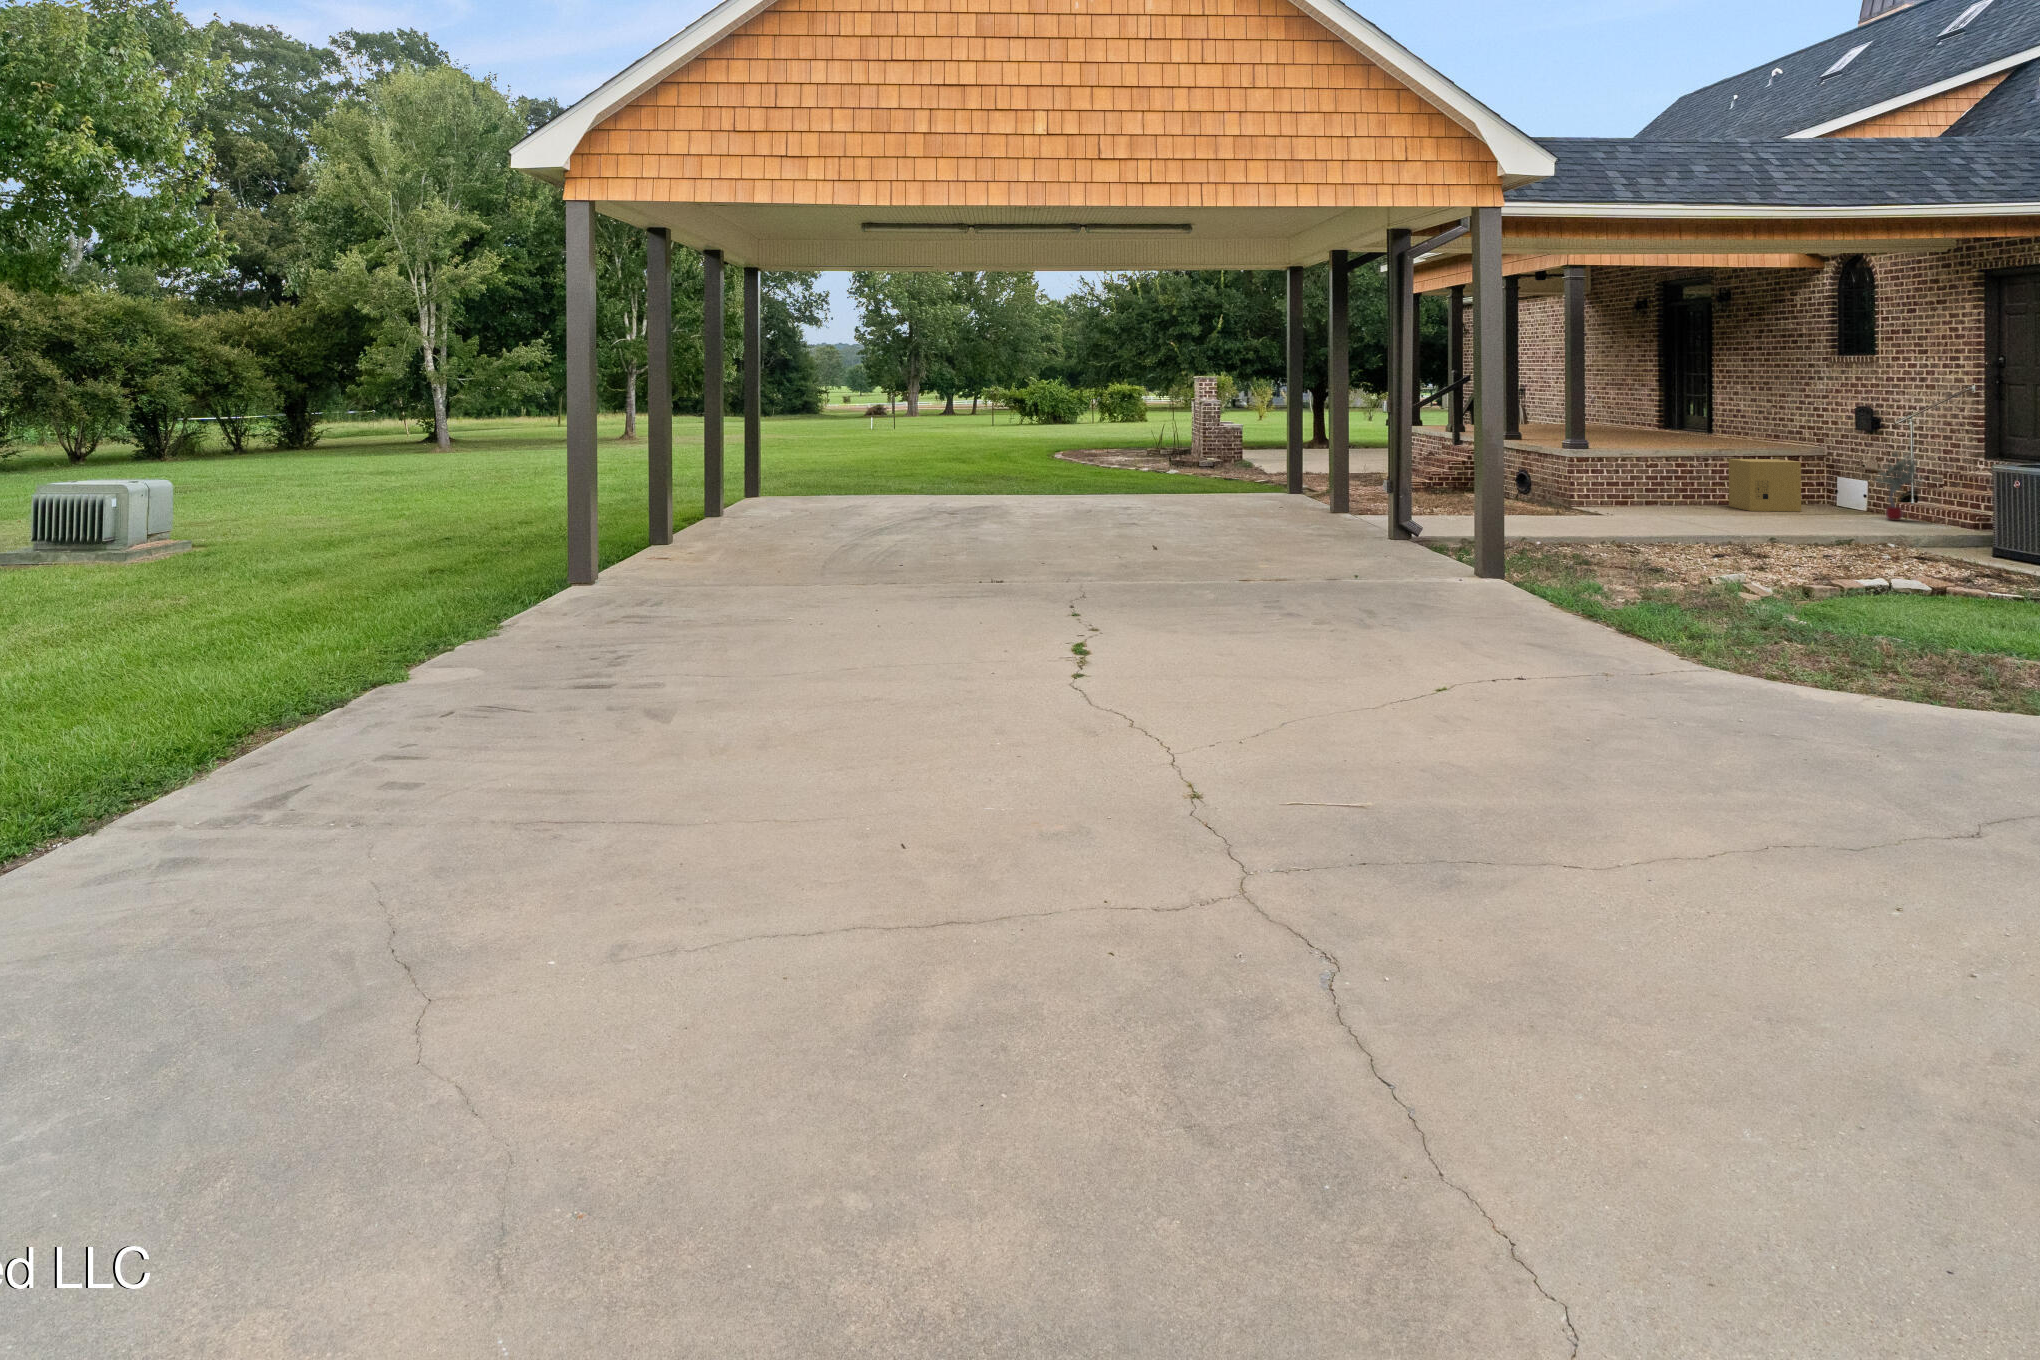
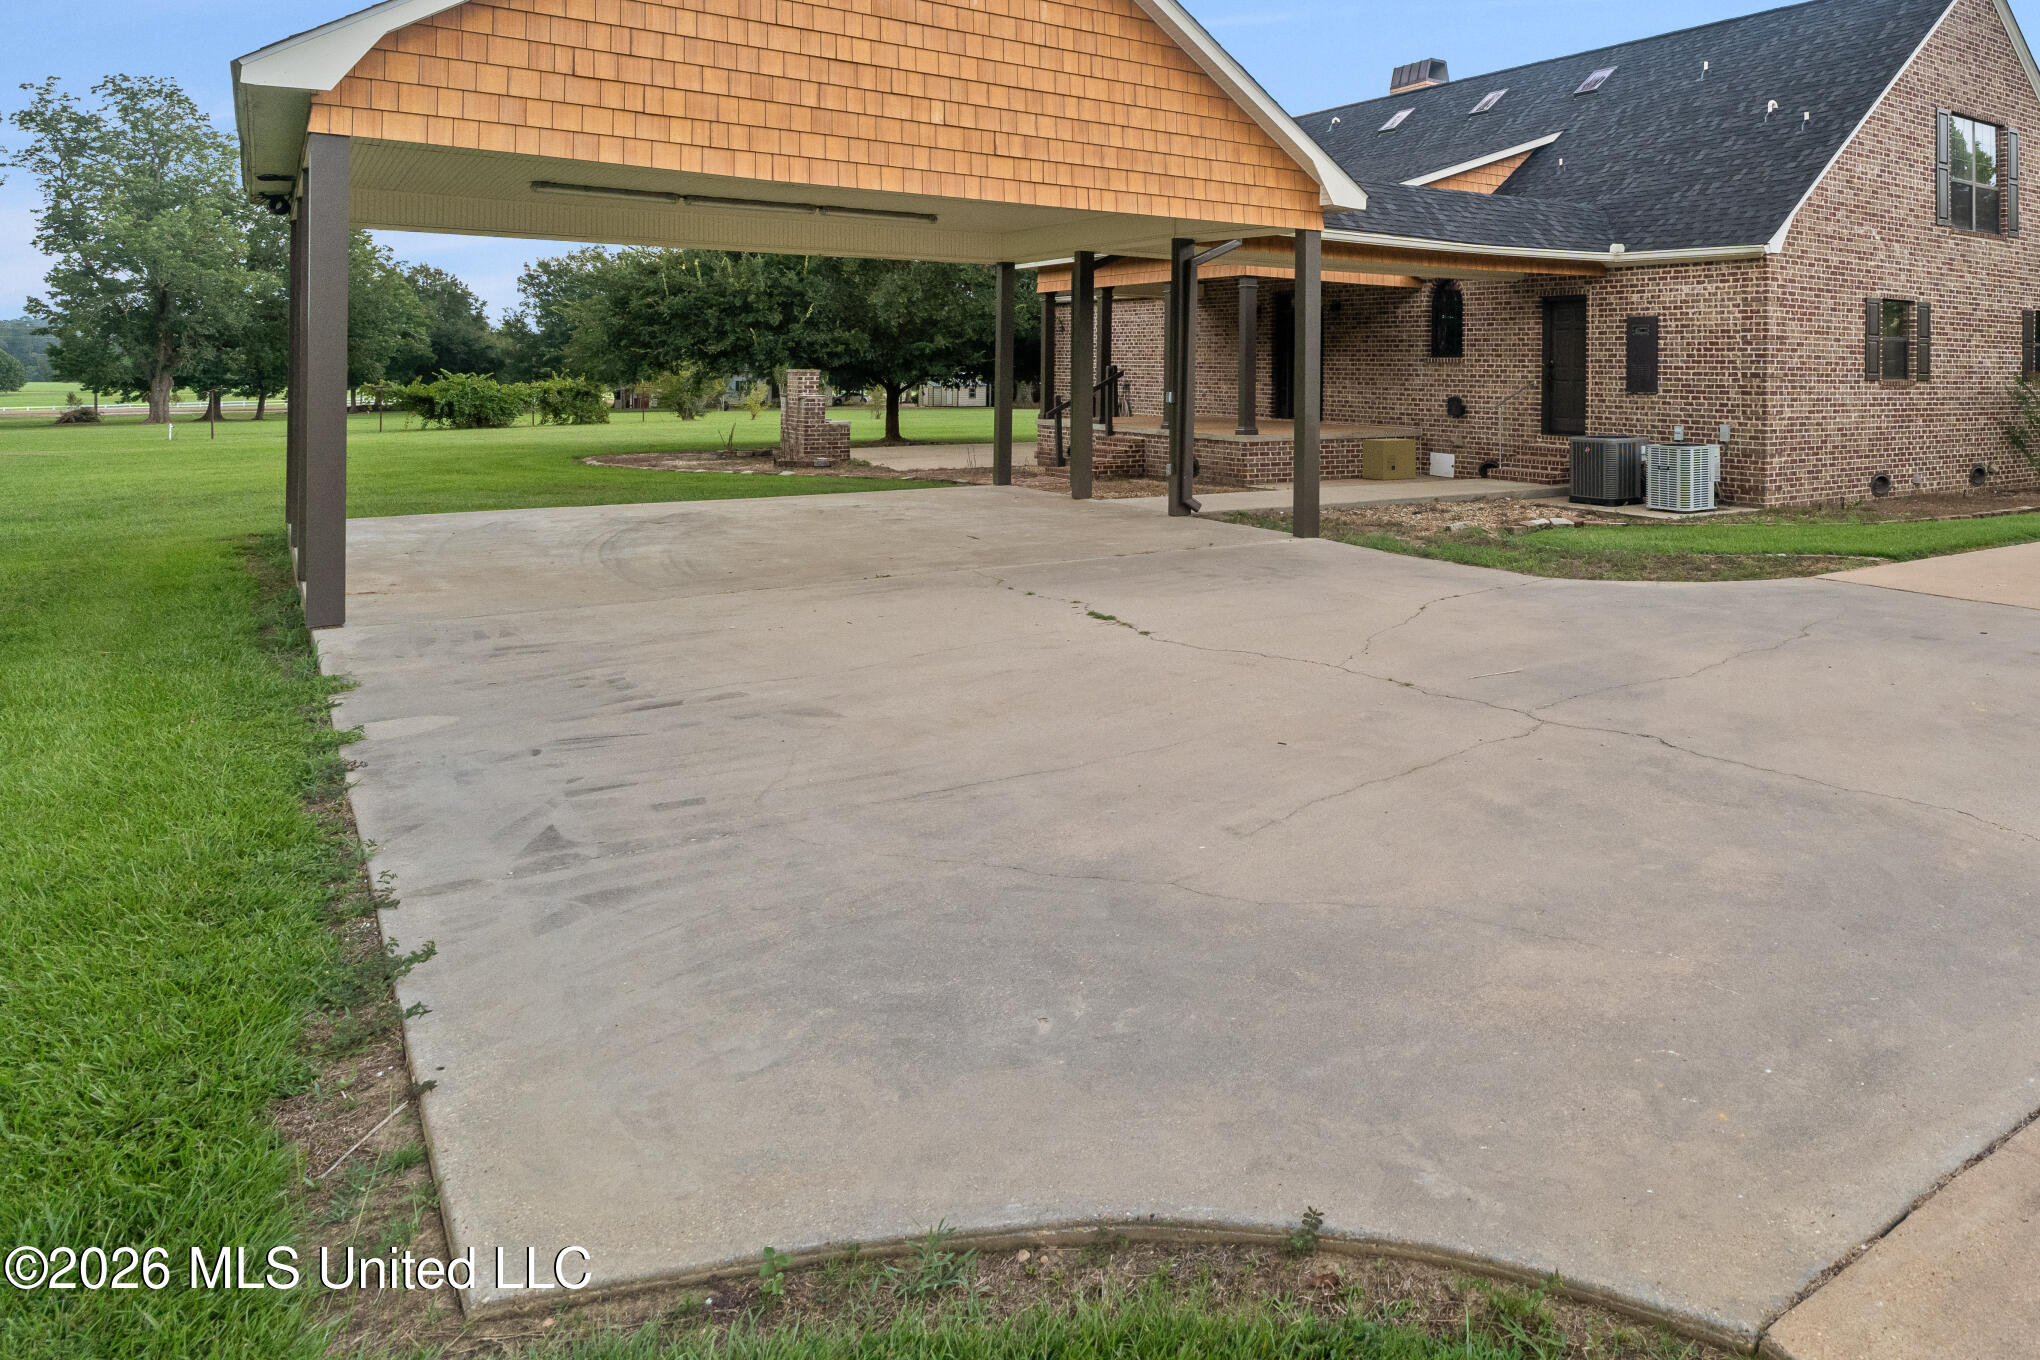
potted tree: present [1875,451,1921,521] -> none [1467,428,1501,481]

